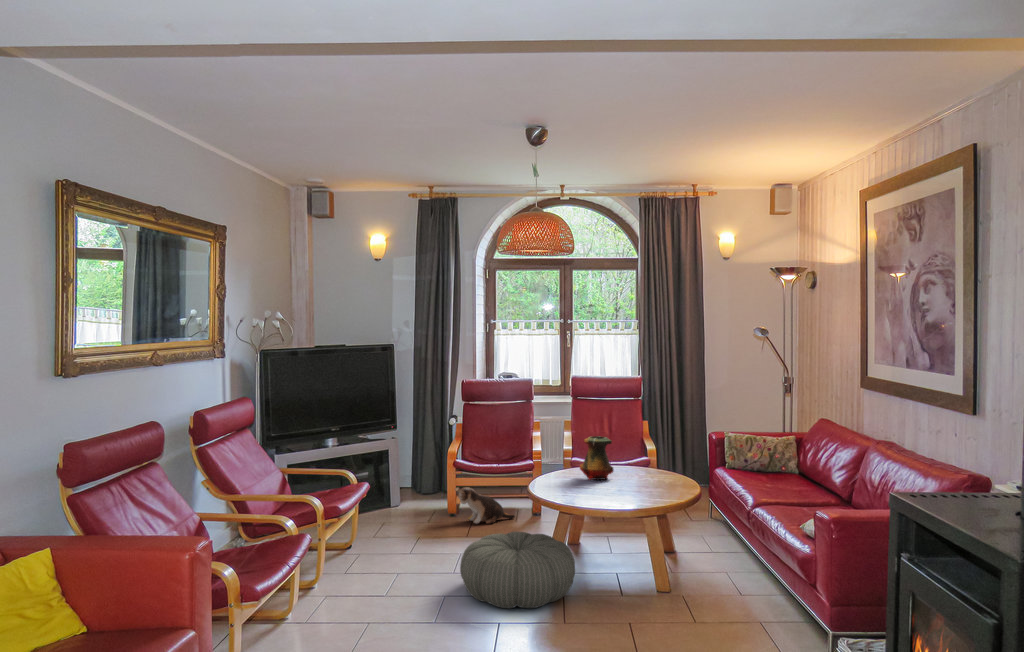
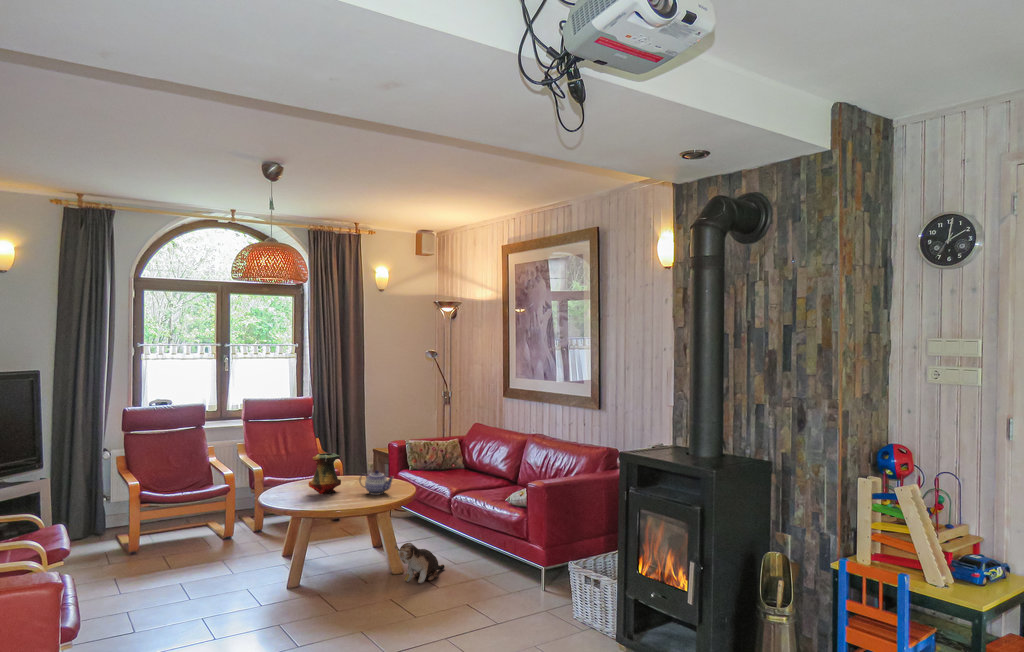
teapot: none [629,462,661,490] -> present [359,470,393,495]
plush toy: present [455,487,515,524] -> present [395,543,445,583]
pouf: present [460,531,575,608] -> none [225,550,341,624]

